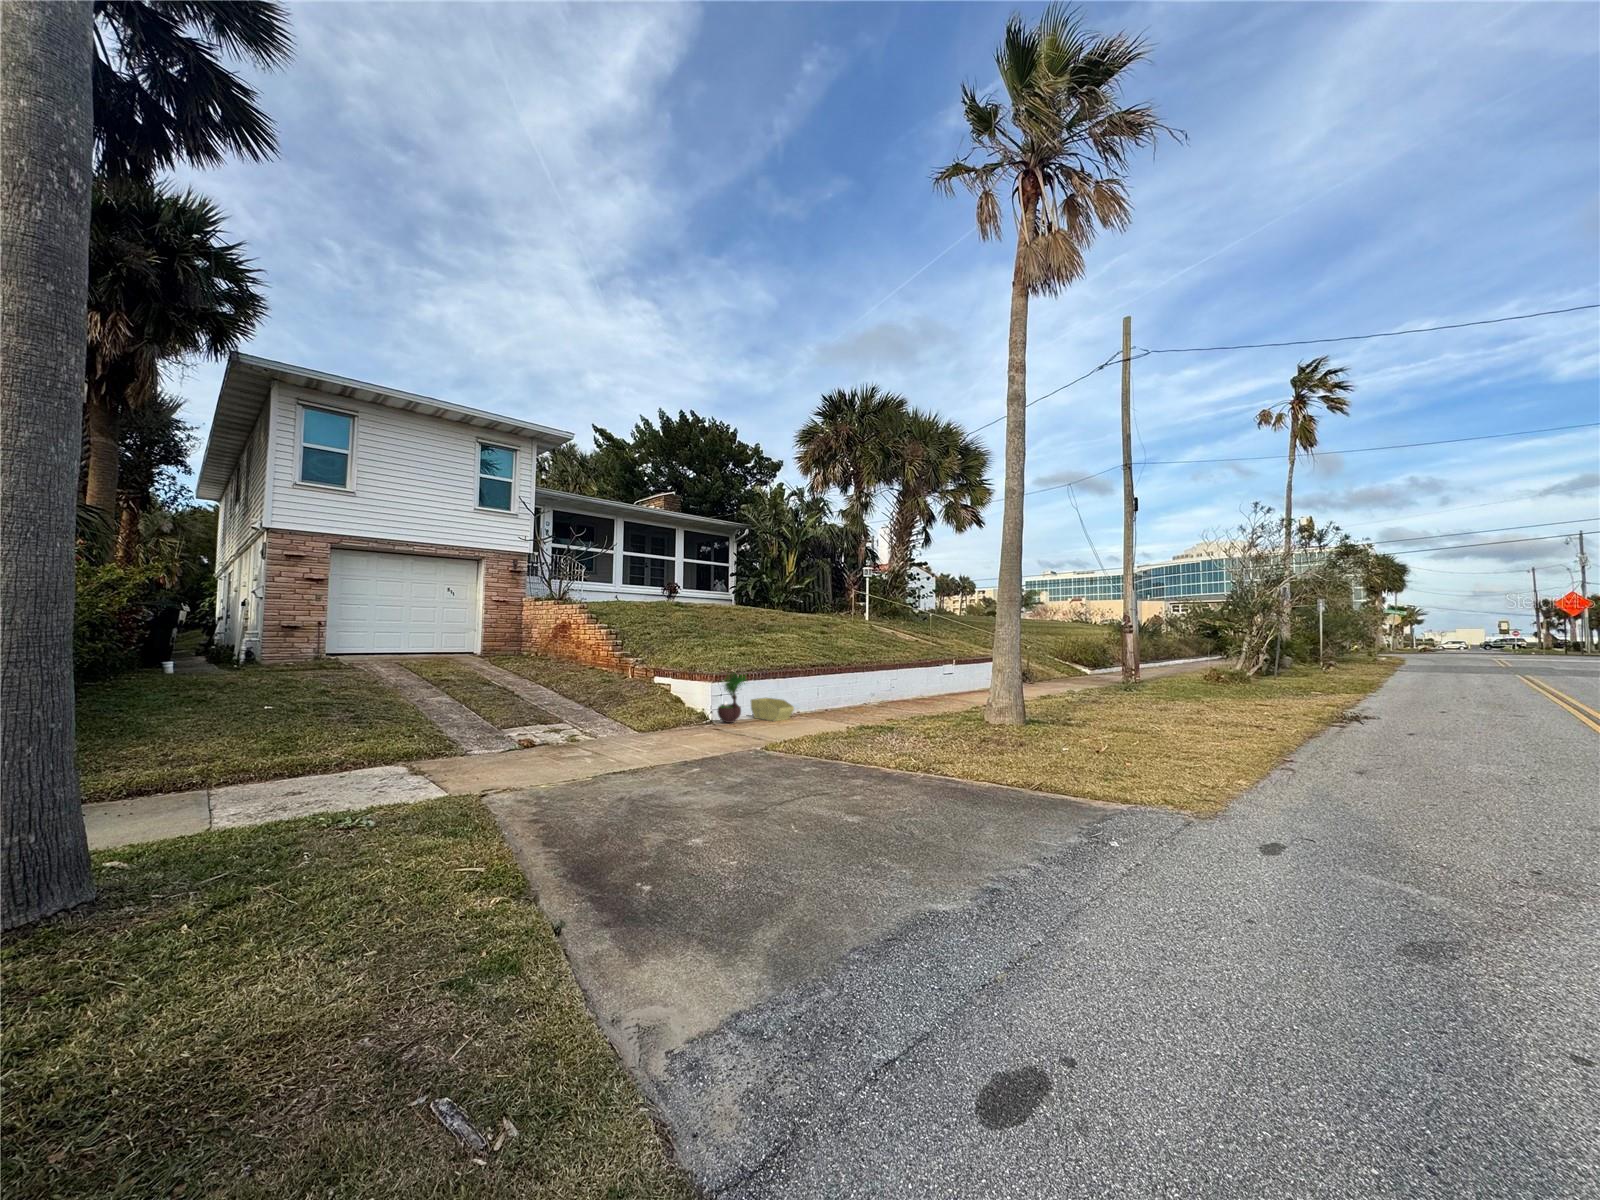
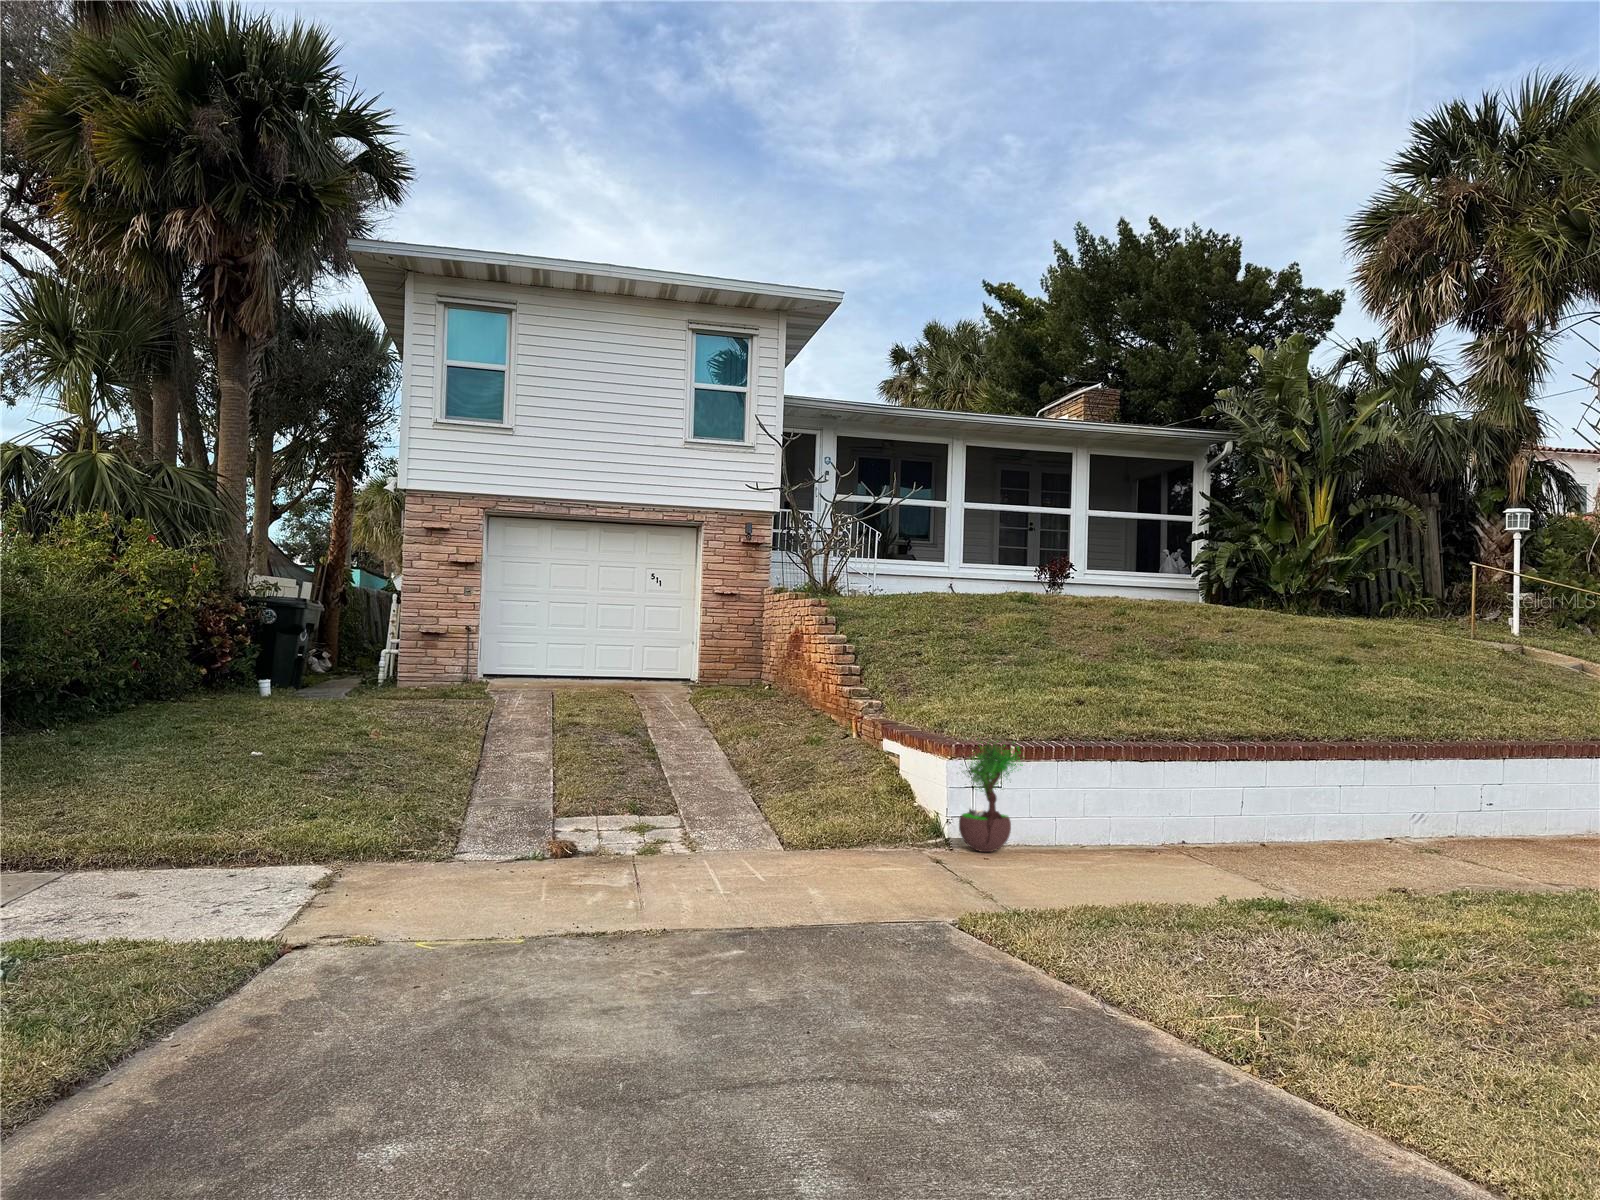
storage bin: present [751,698,794,721] -> none [1049,802,1141,860]

